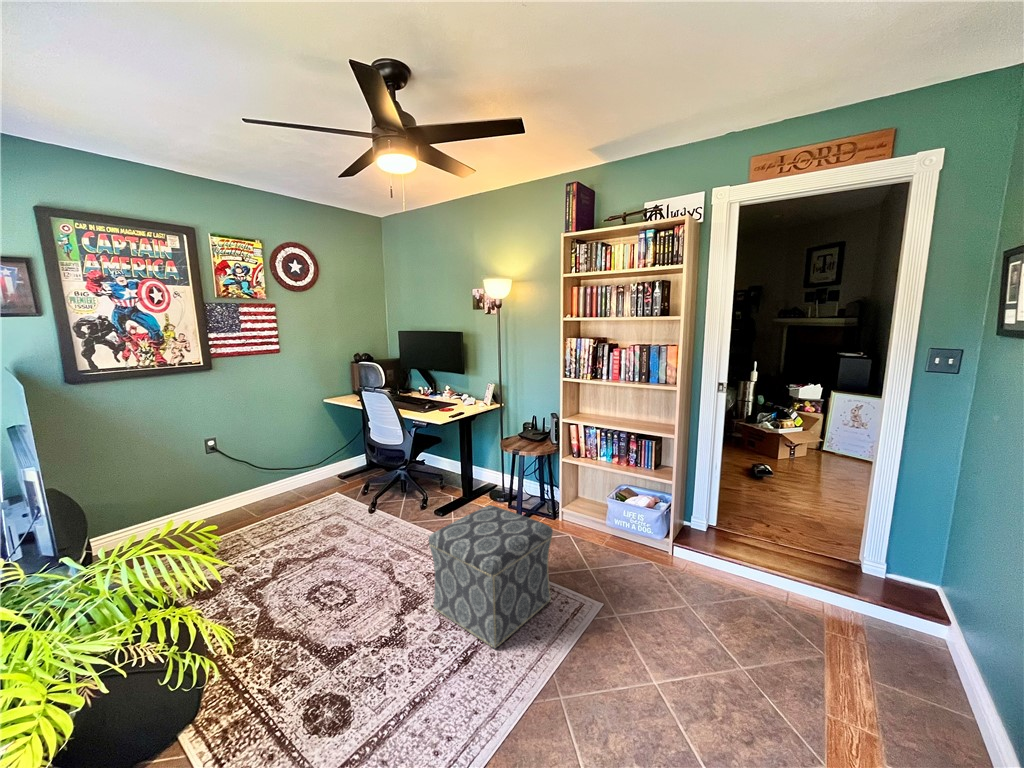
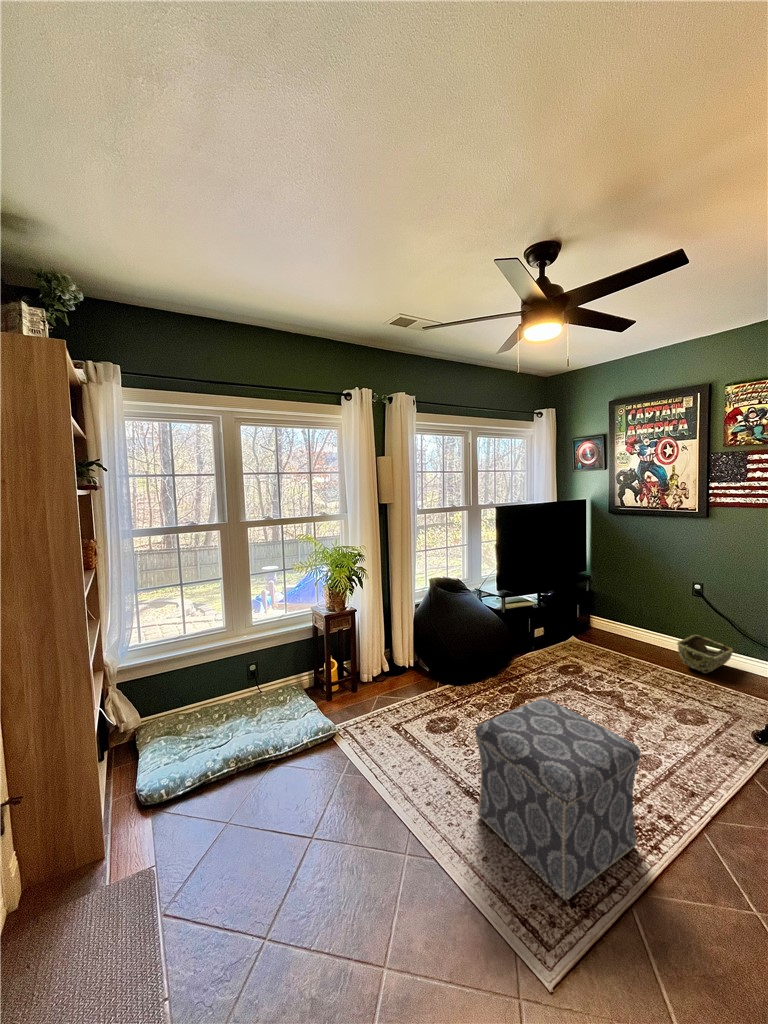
woven basket: none [226,486,279,517] -> present [677,635,733,673]

